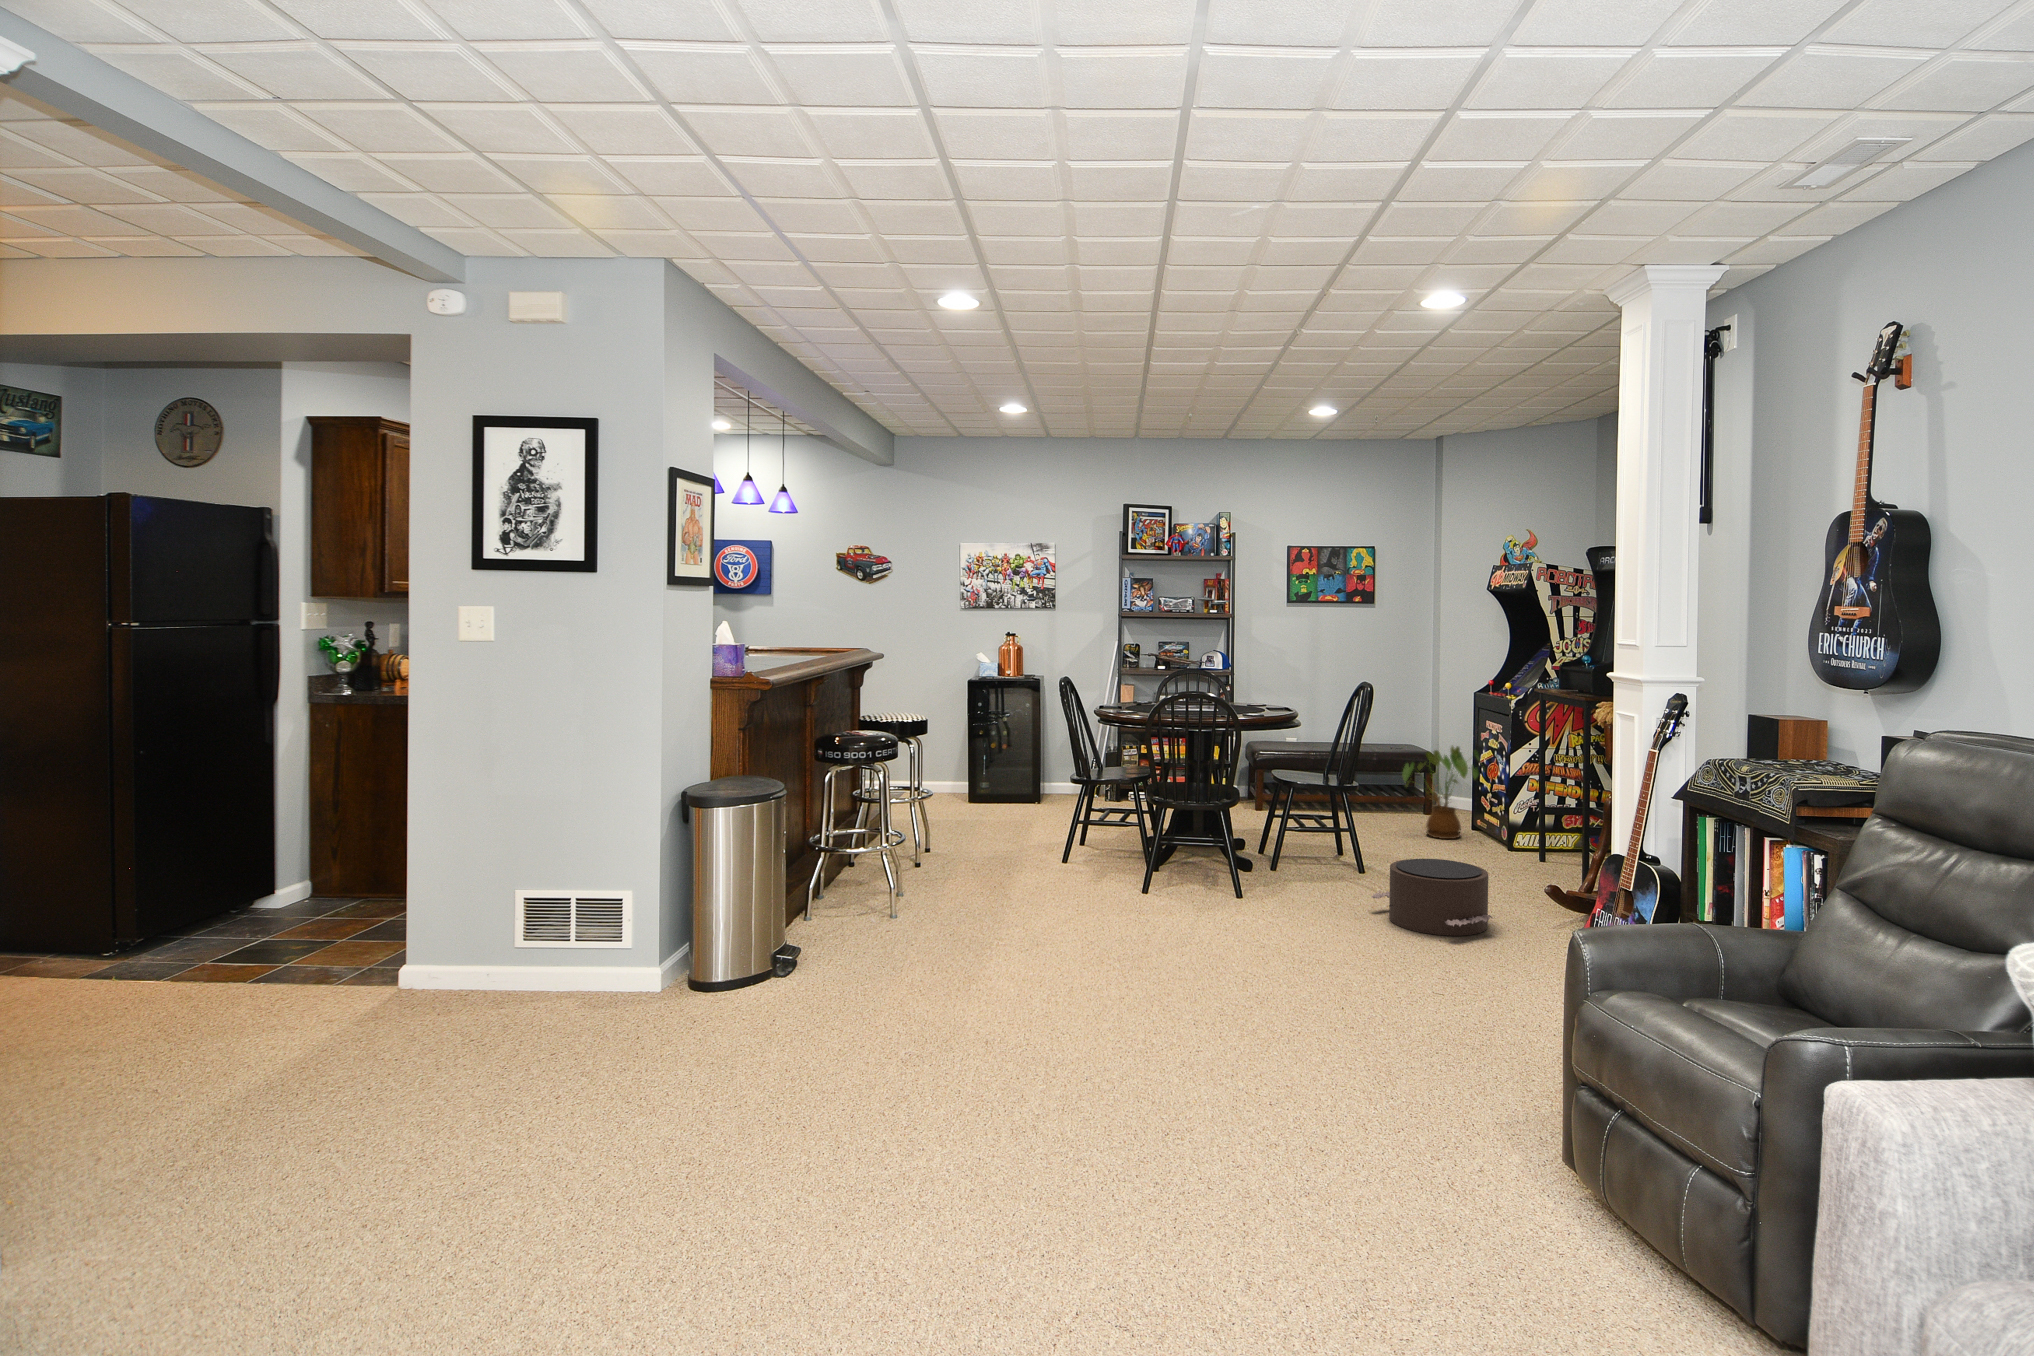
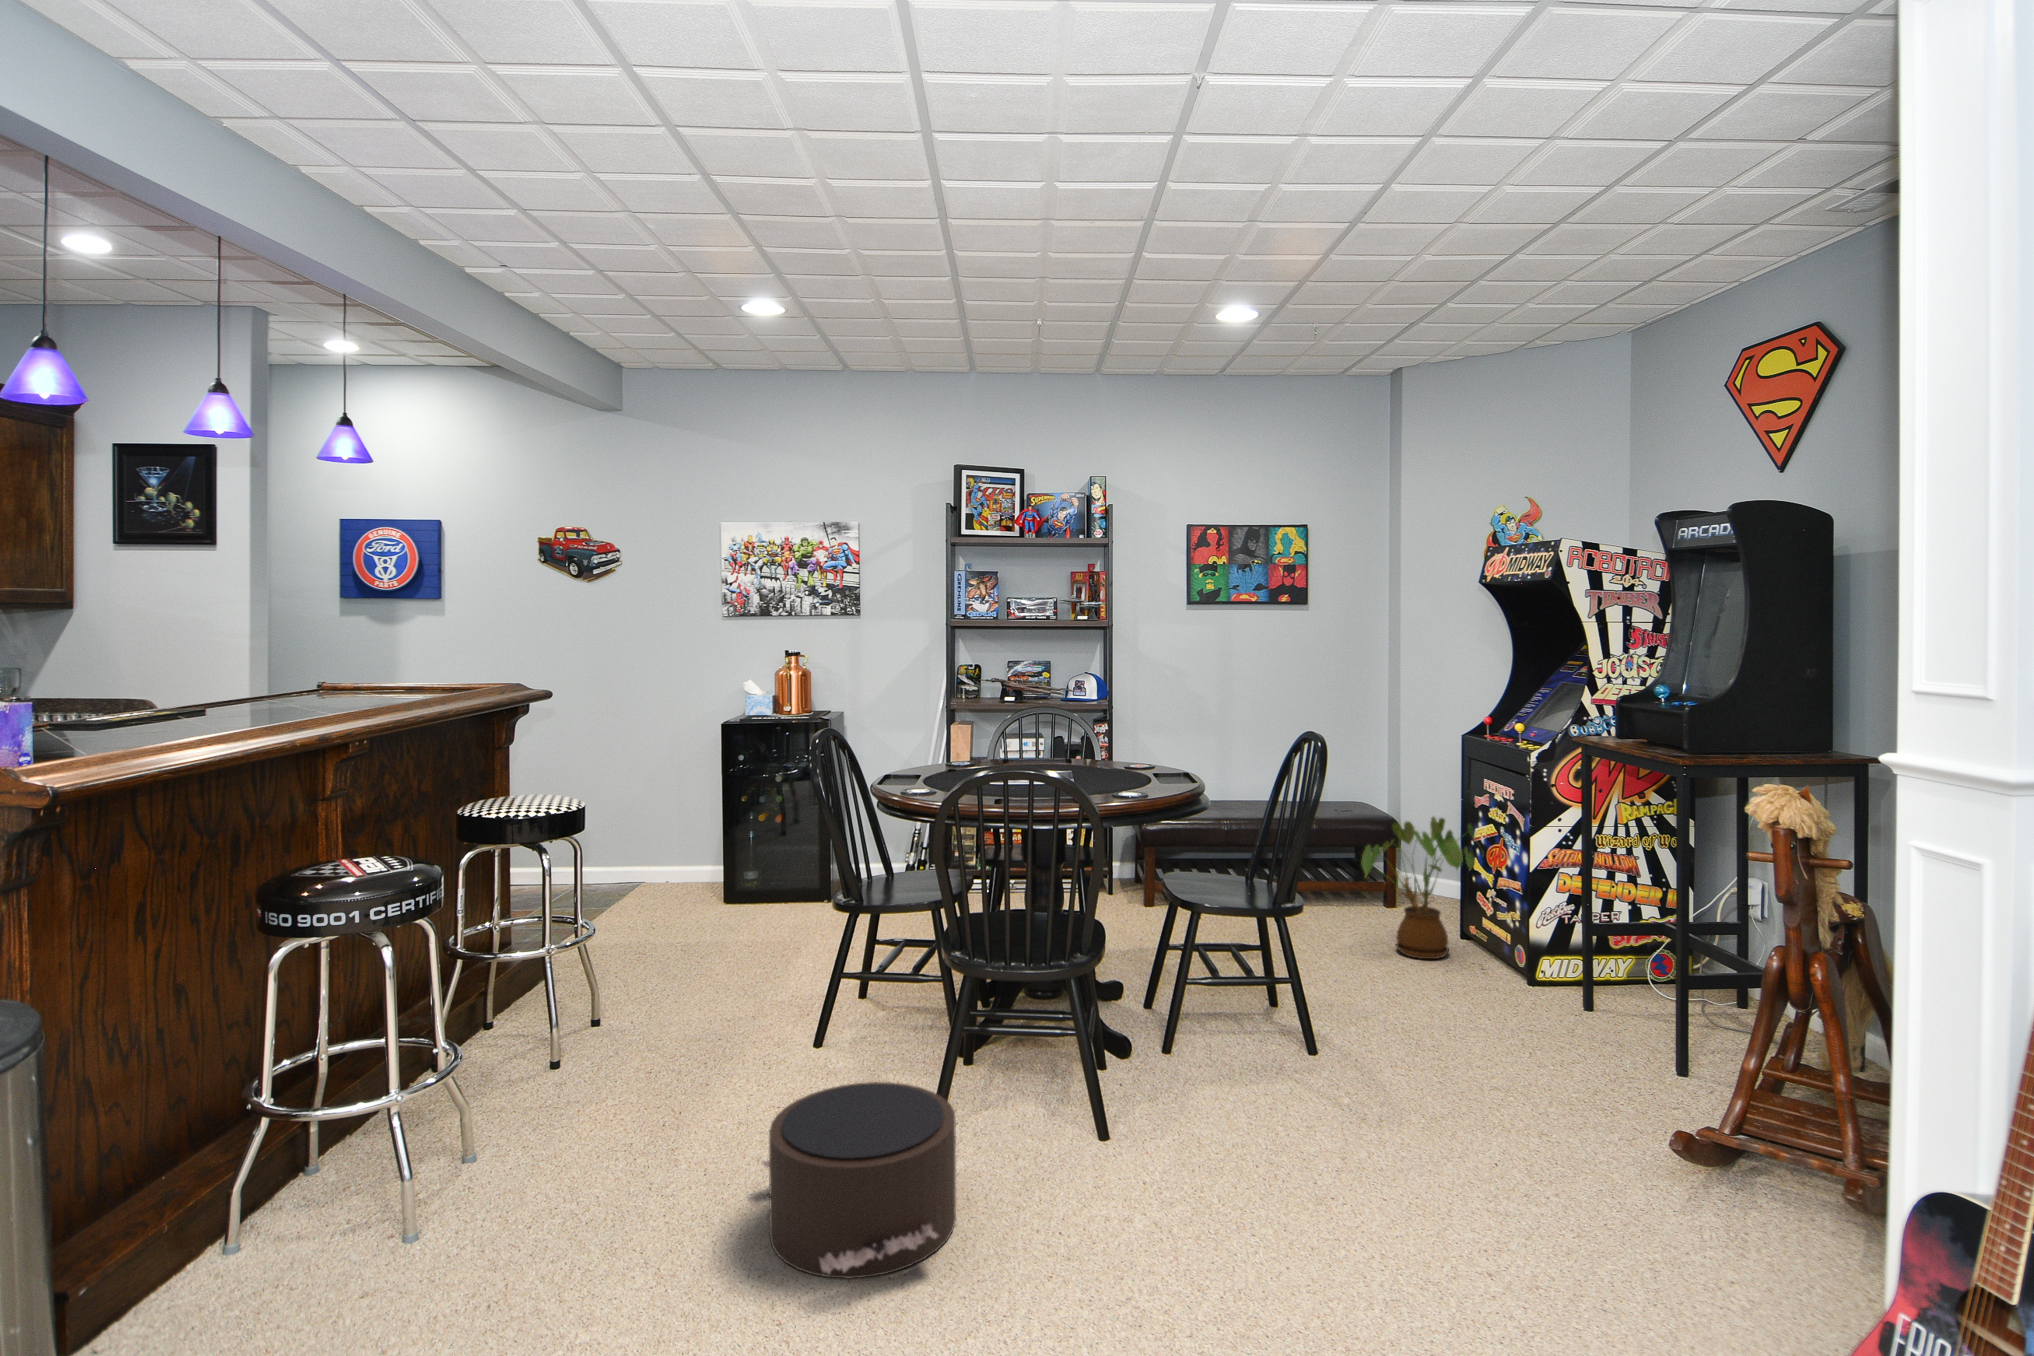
pouf: present [1371,859,1492,936] -> present [762,1082,956,1278]

